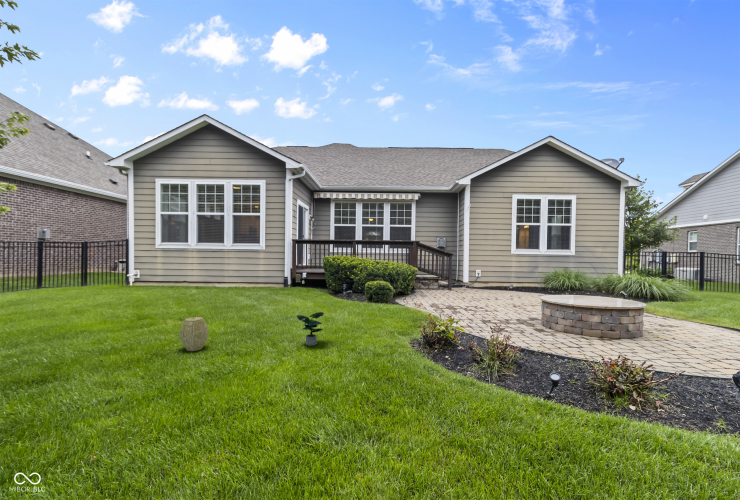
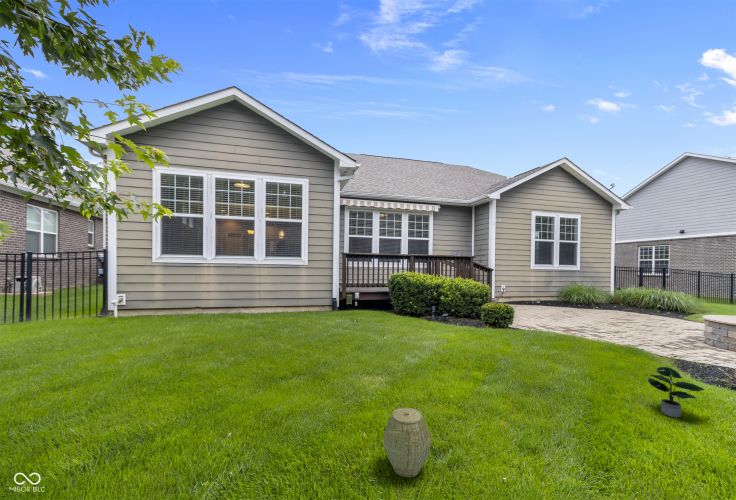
woven basket: present [179,317,209,351] -> present [384,408,431,477]

